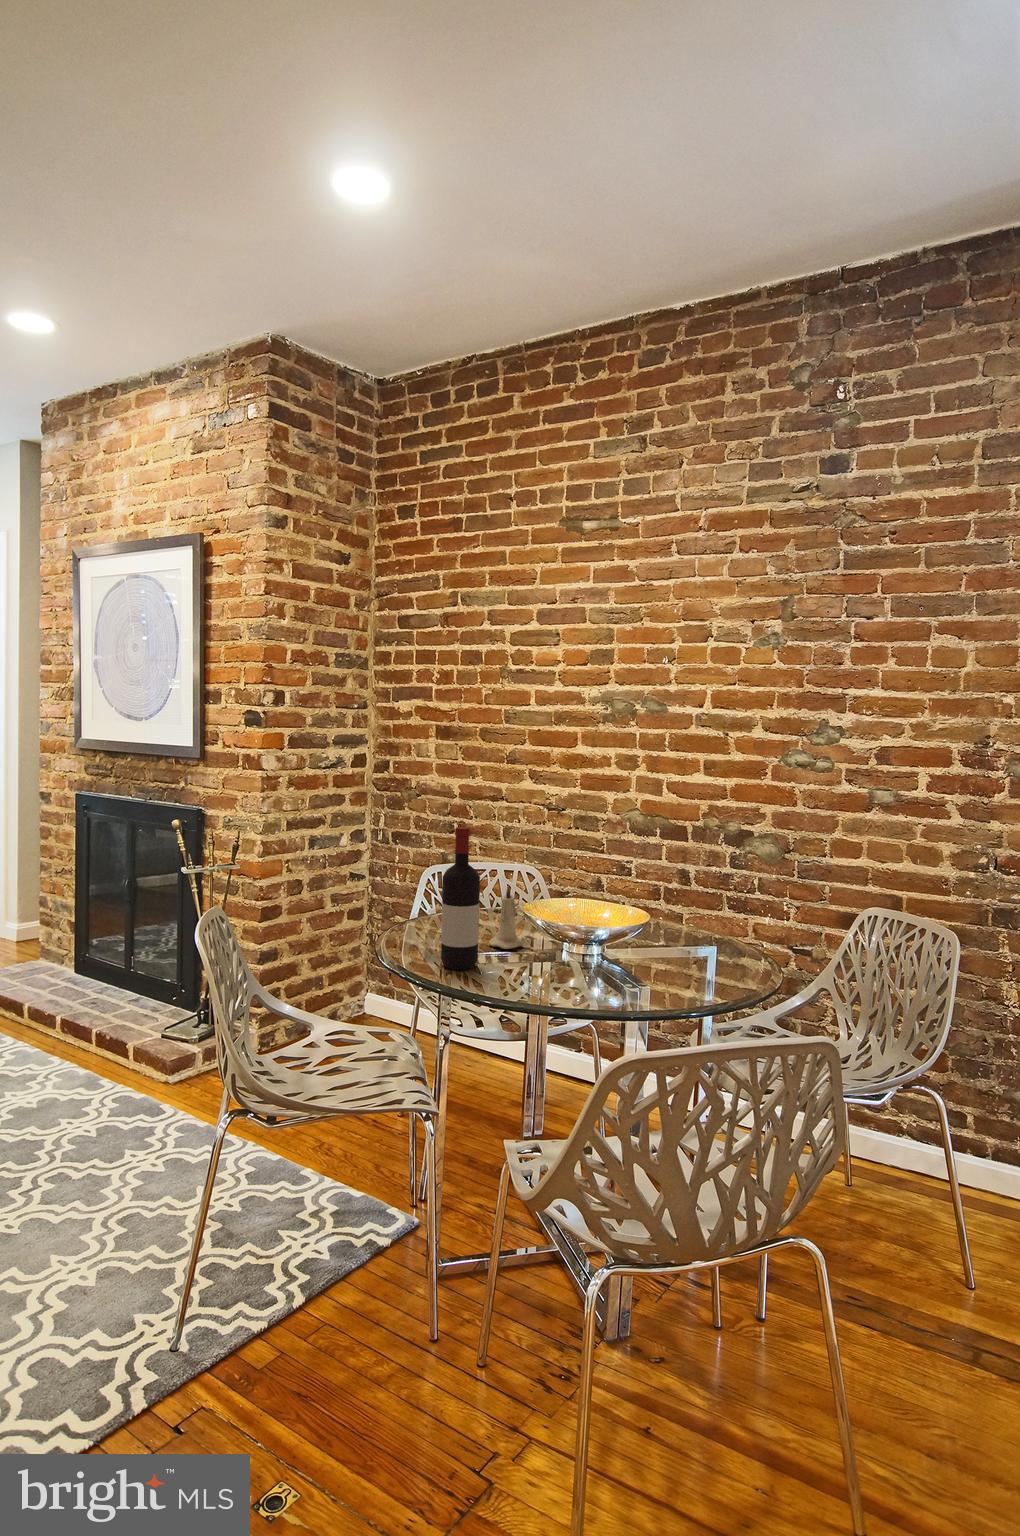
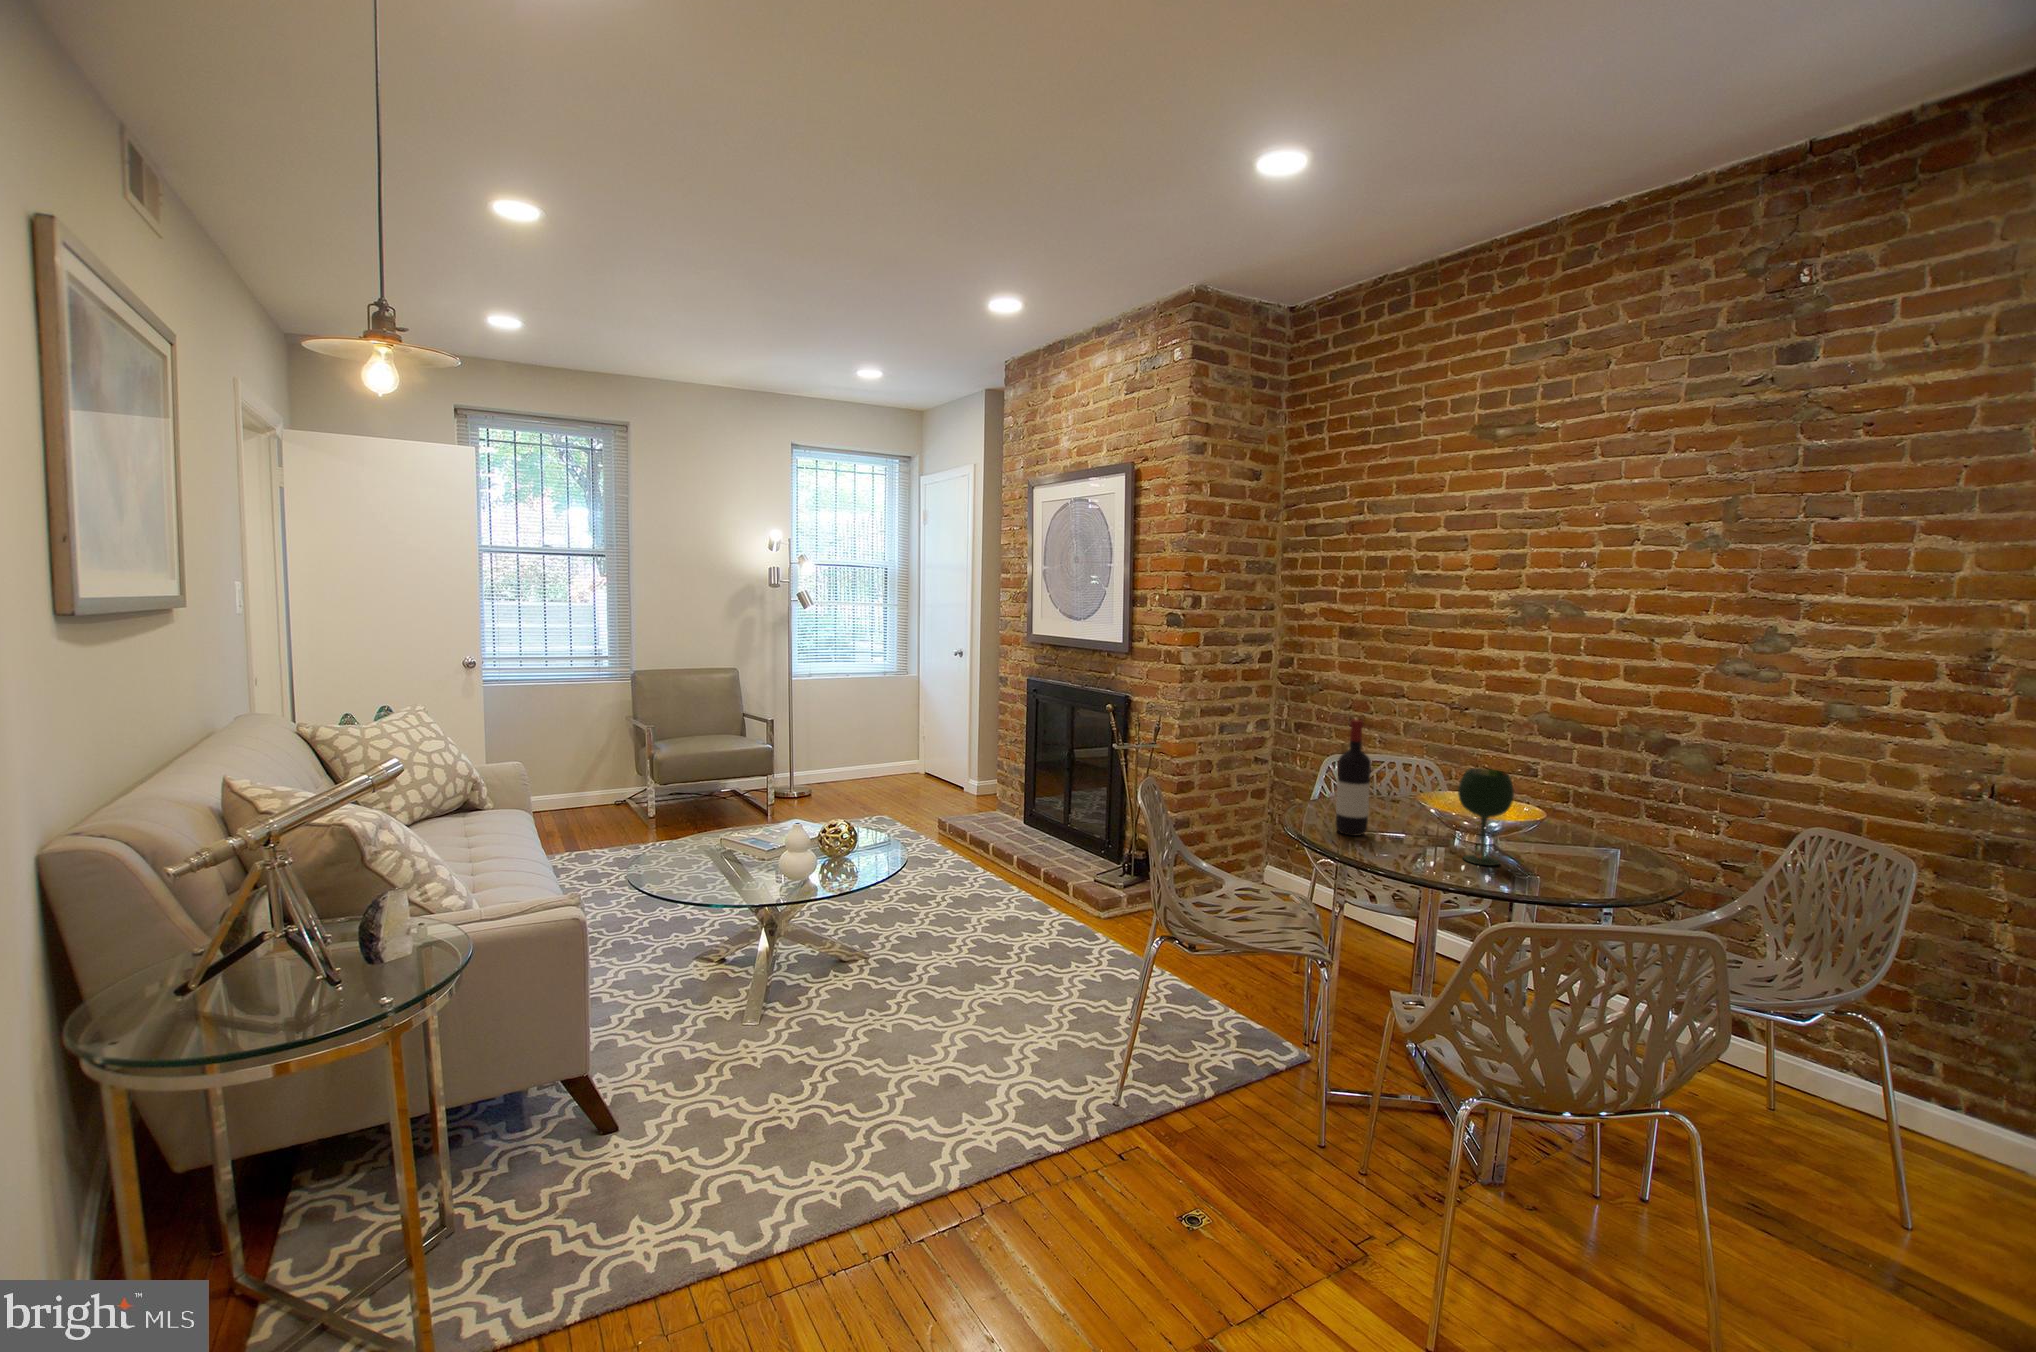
wine glass: none [577,877,634,991] -> present [1458,768,1514,866]
candle: present [489,884,524,949] -> none [1380,771,1412,826]

